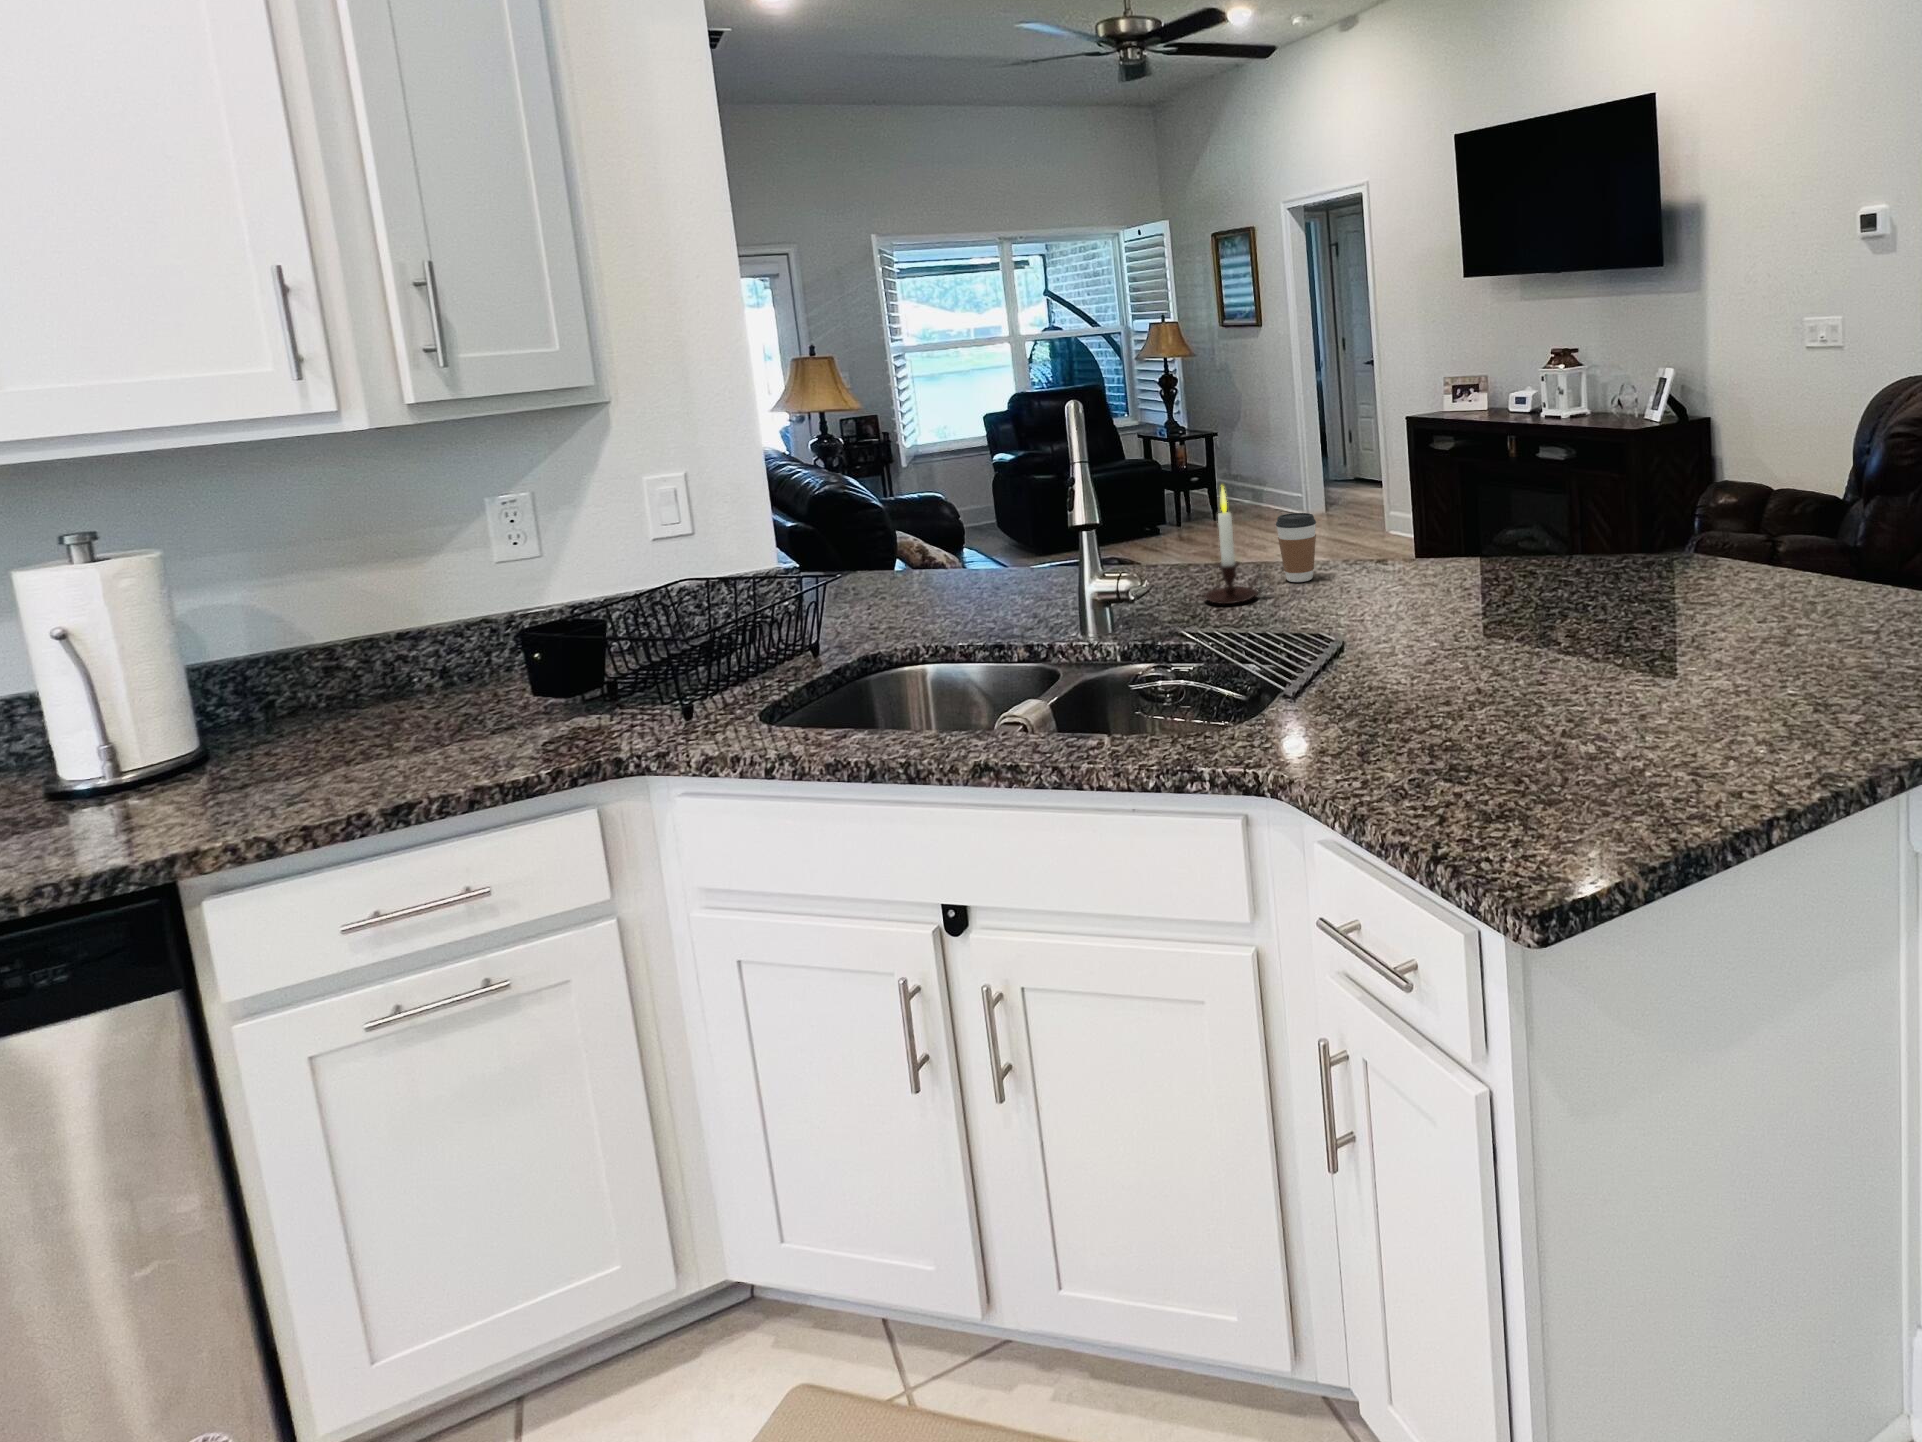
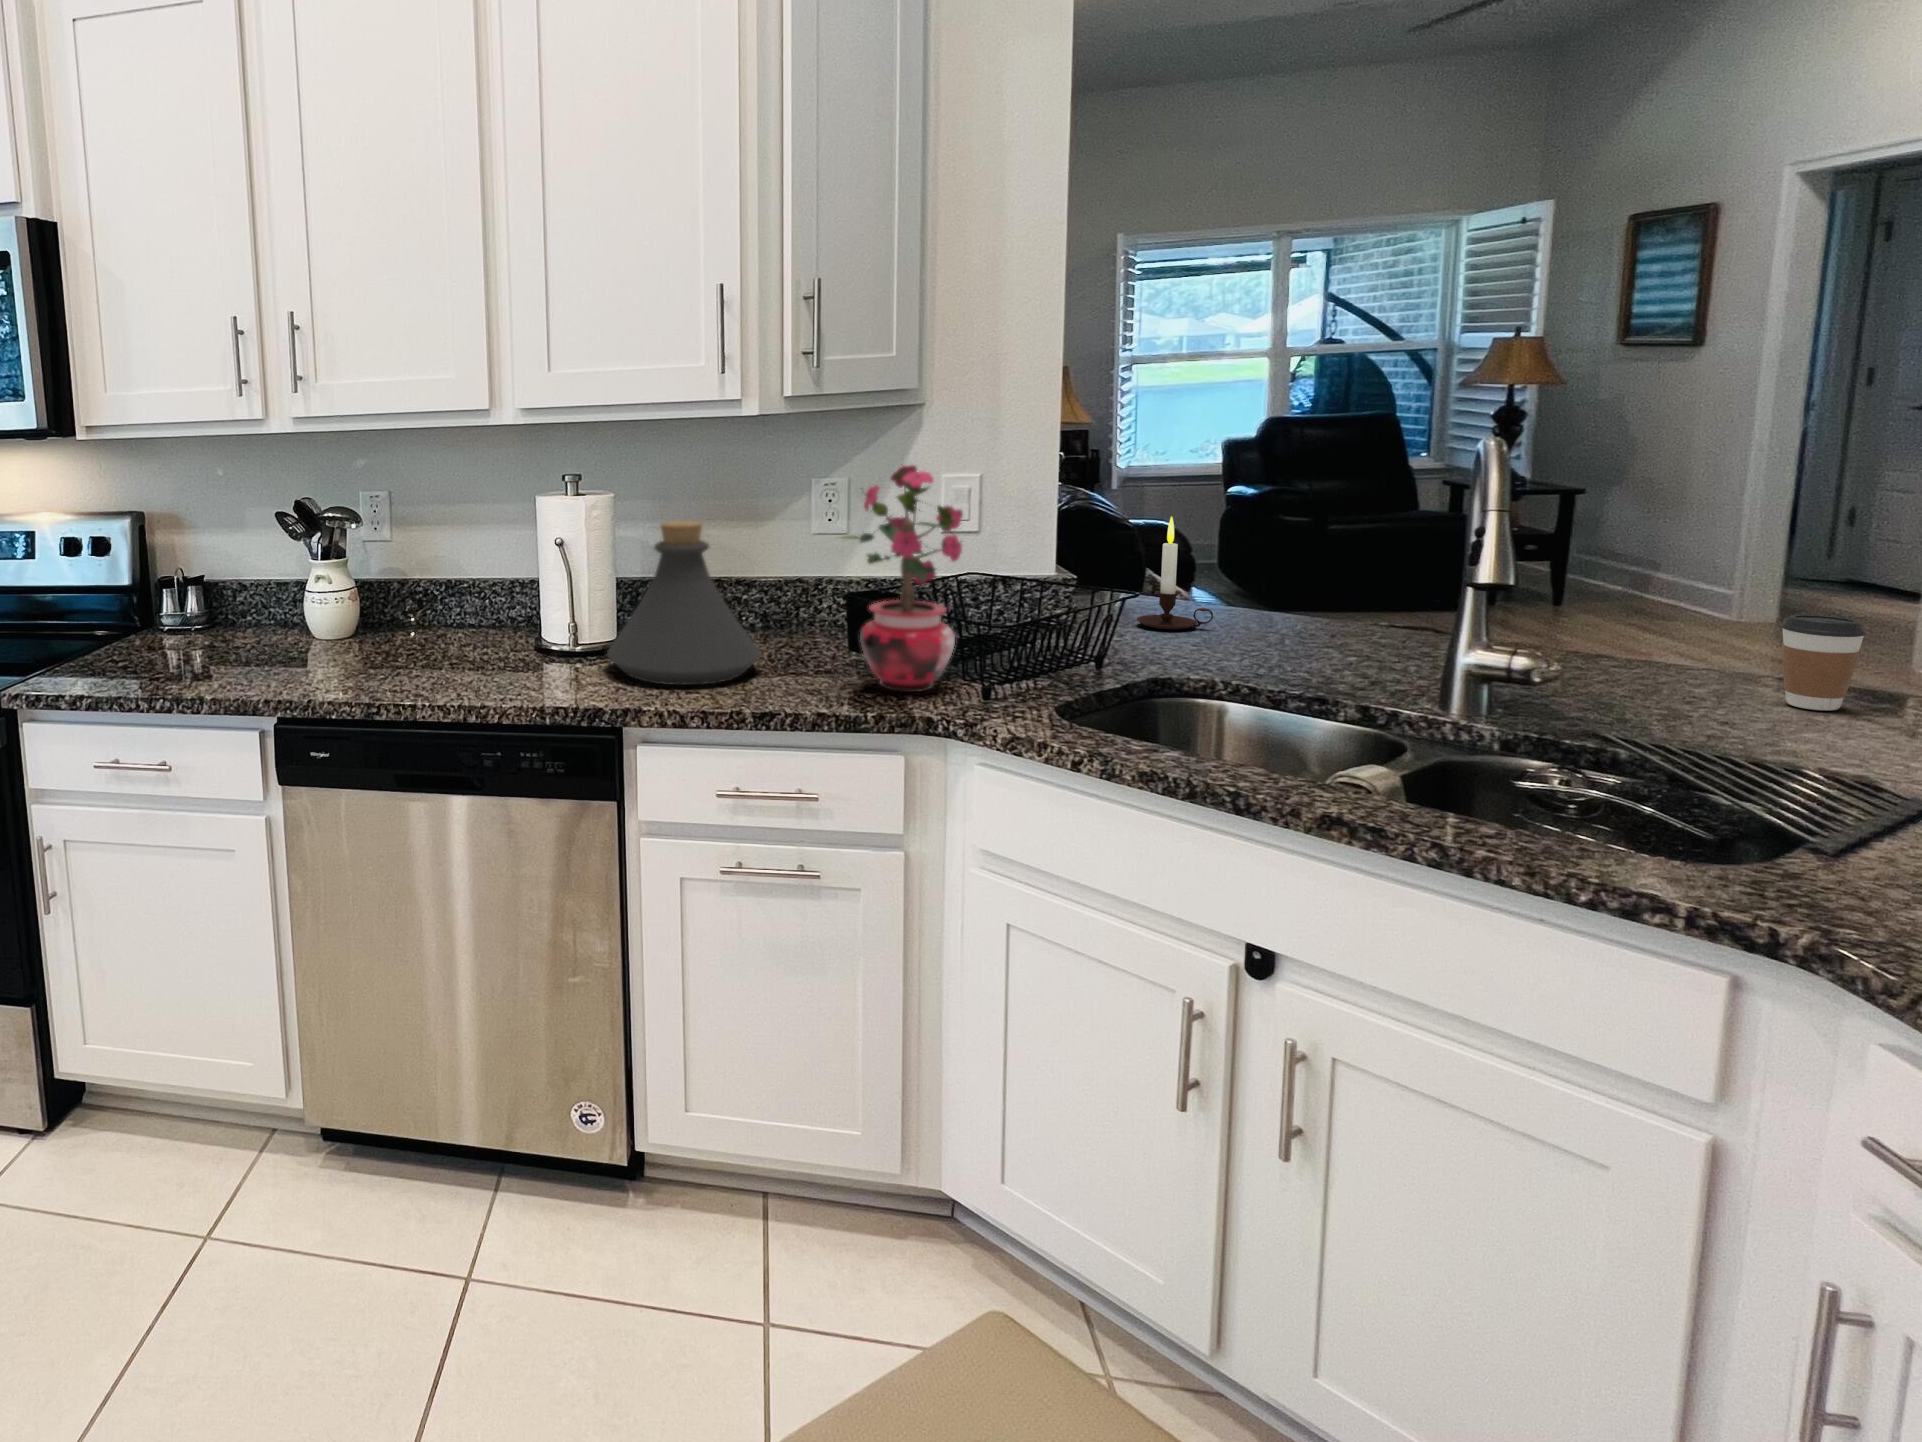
potted plant: none [481,472,648,733] -> present [843,465,963,692]
candle: present [1204,487,1267,604] -> present [1137,517,1213,629]
bottle: none [159,574,413,803] -> present [607,521,761,685]

